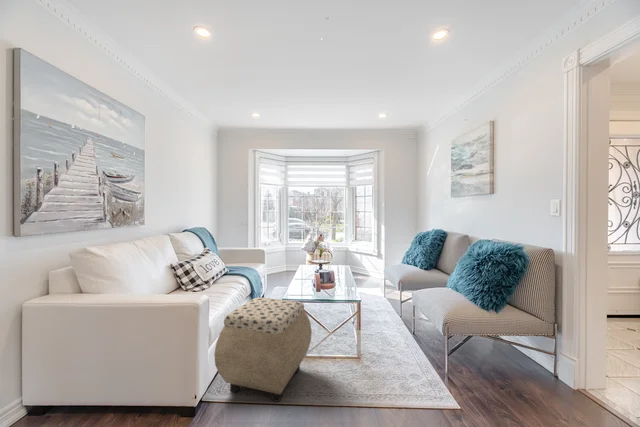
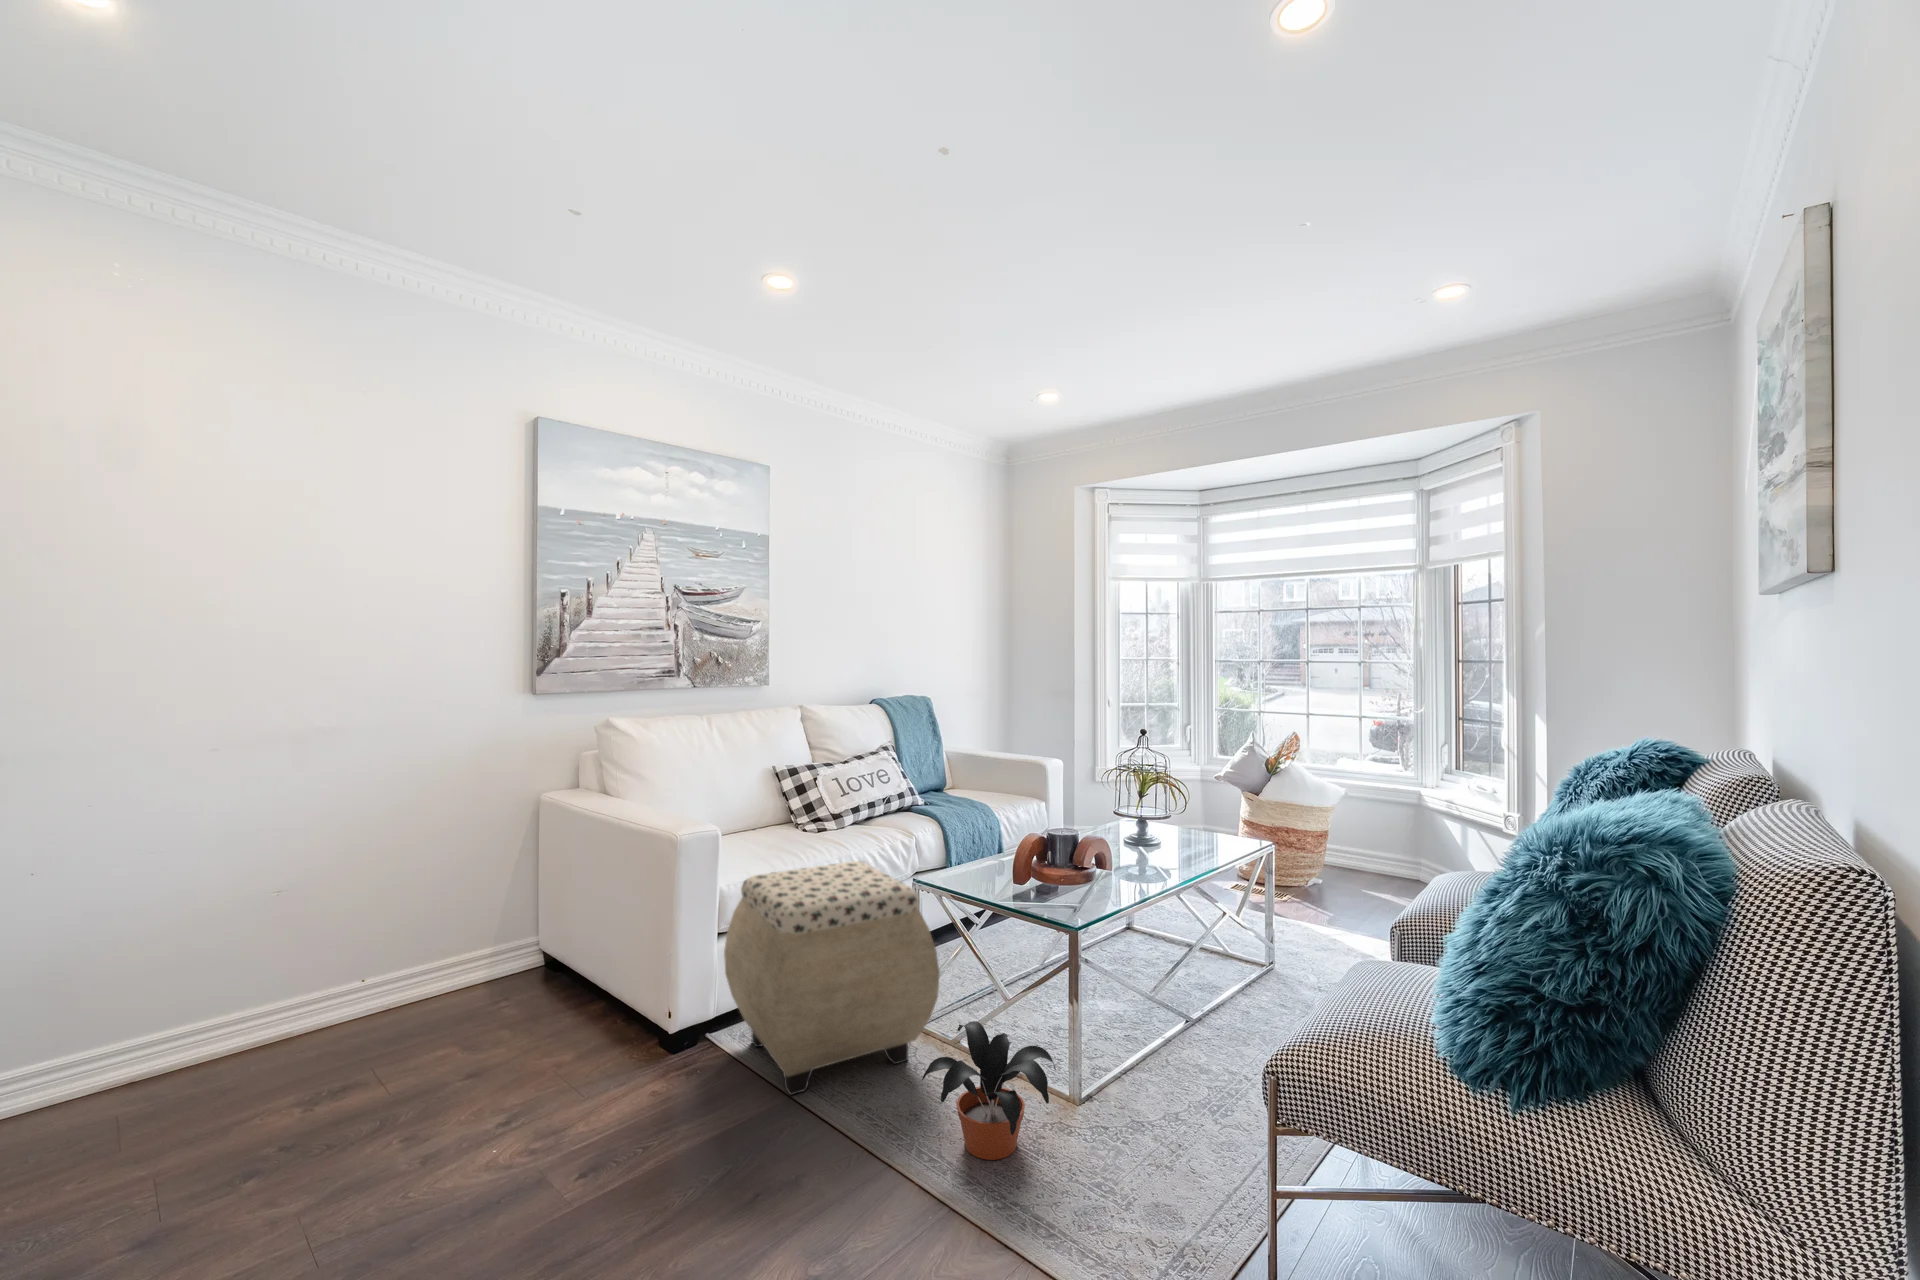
potted plant: none [337,342,388,388] -> present [922,1021,1056,1160]

